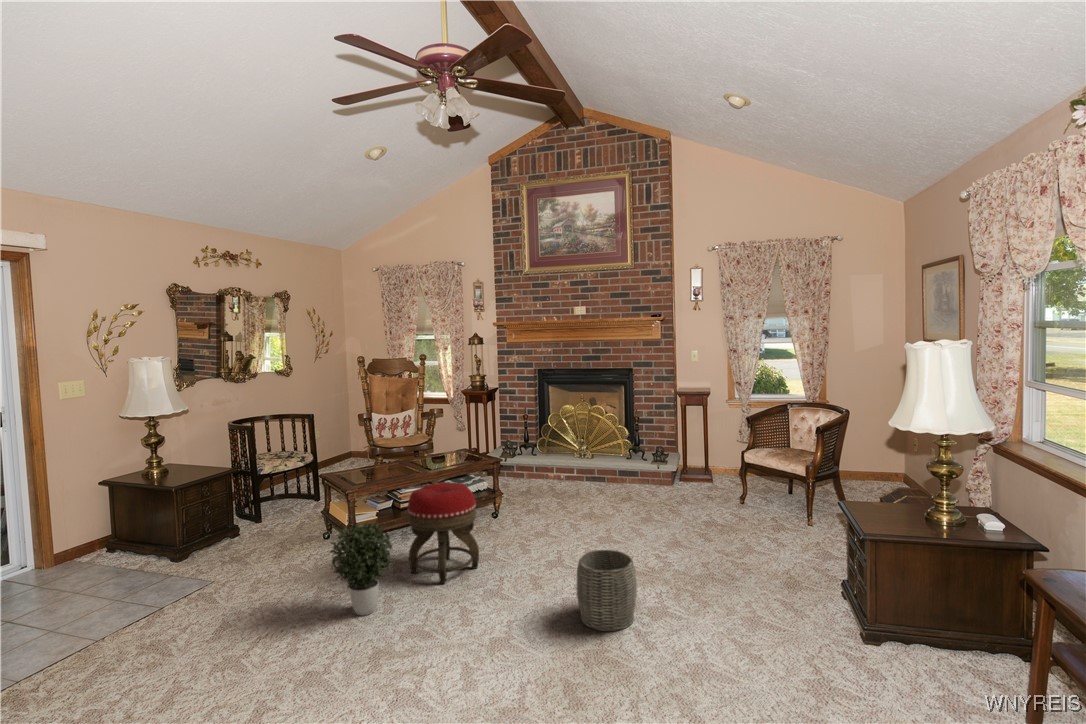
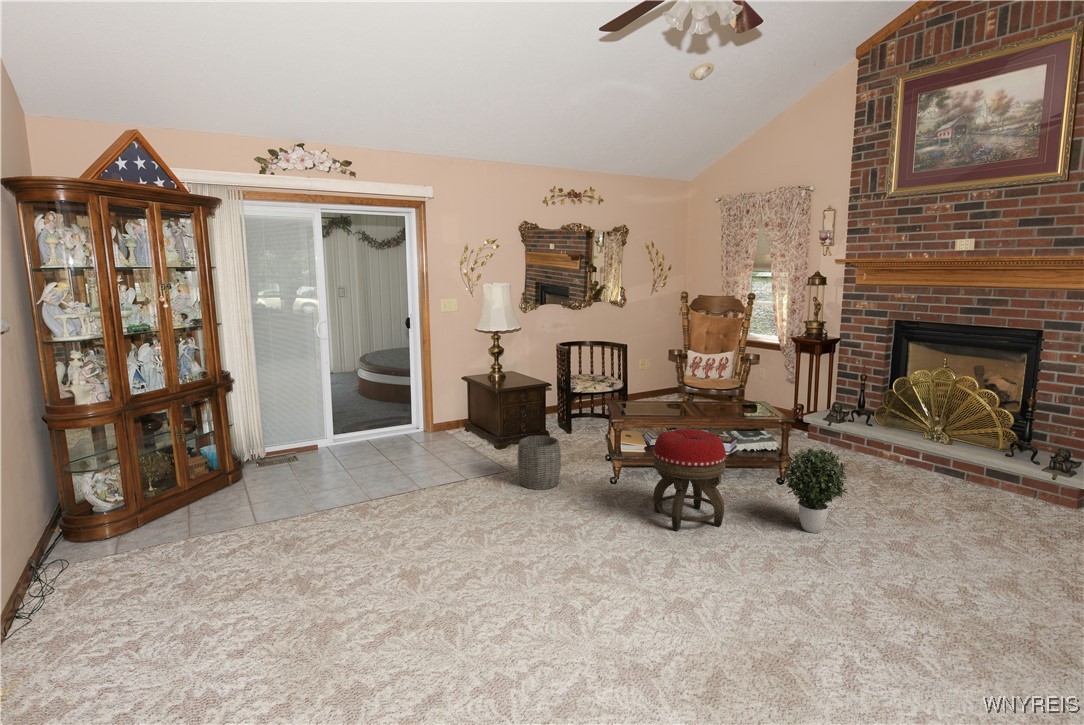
potted plant: present [330,523,394,616] -> present [784,449,847,533]
woven basket: present [577,550,637,631] -> present [518,436,561,490]

